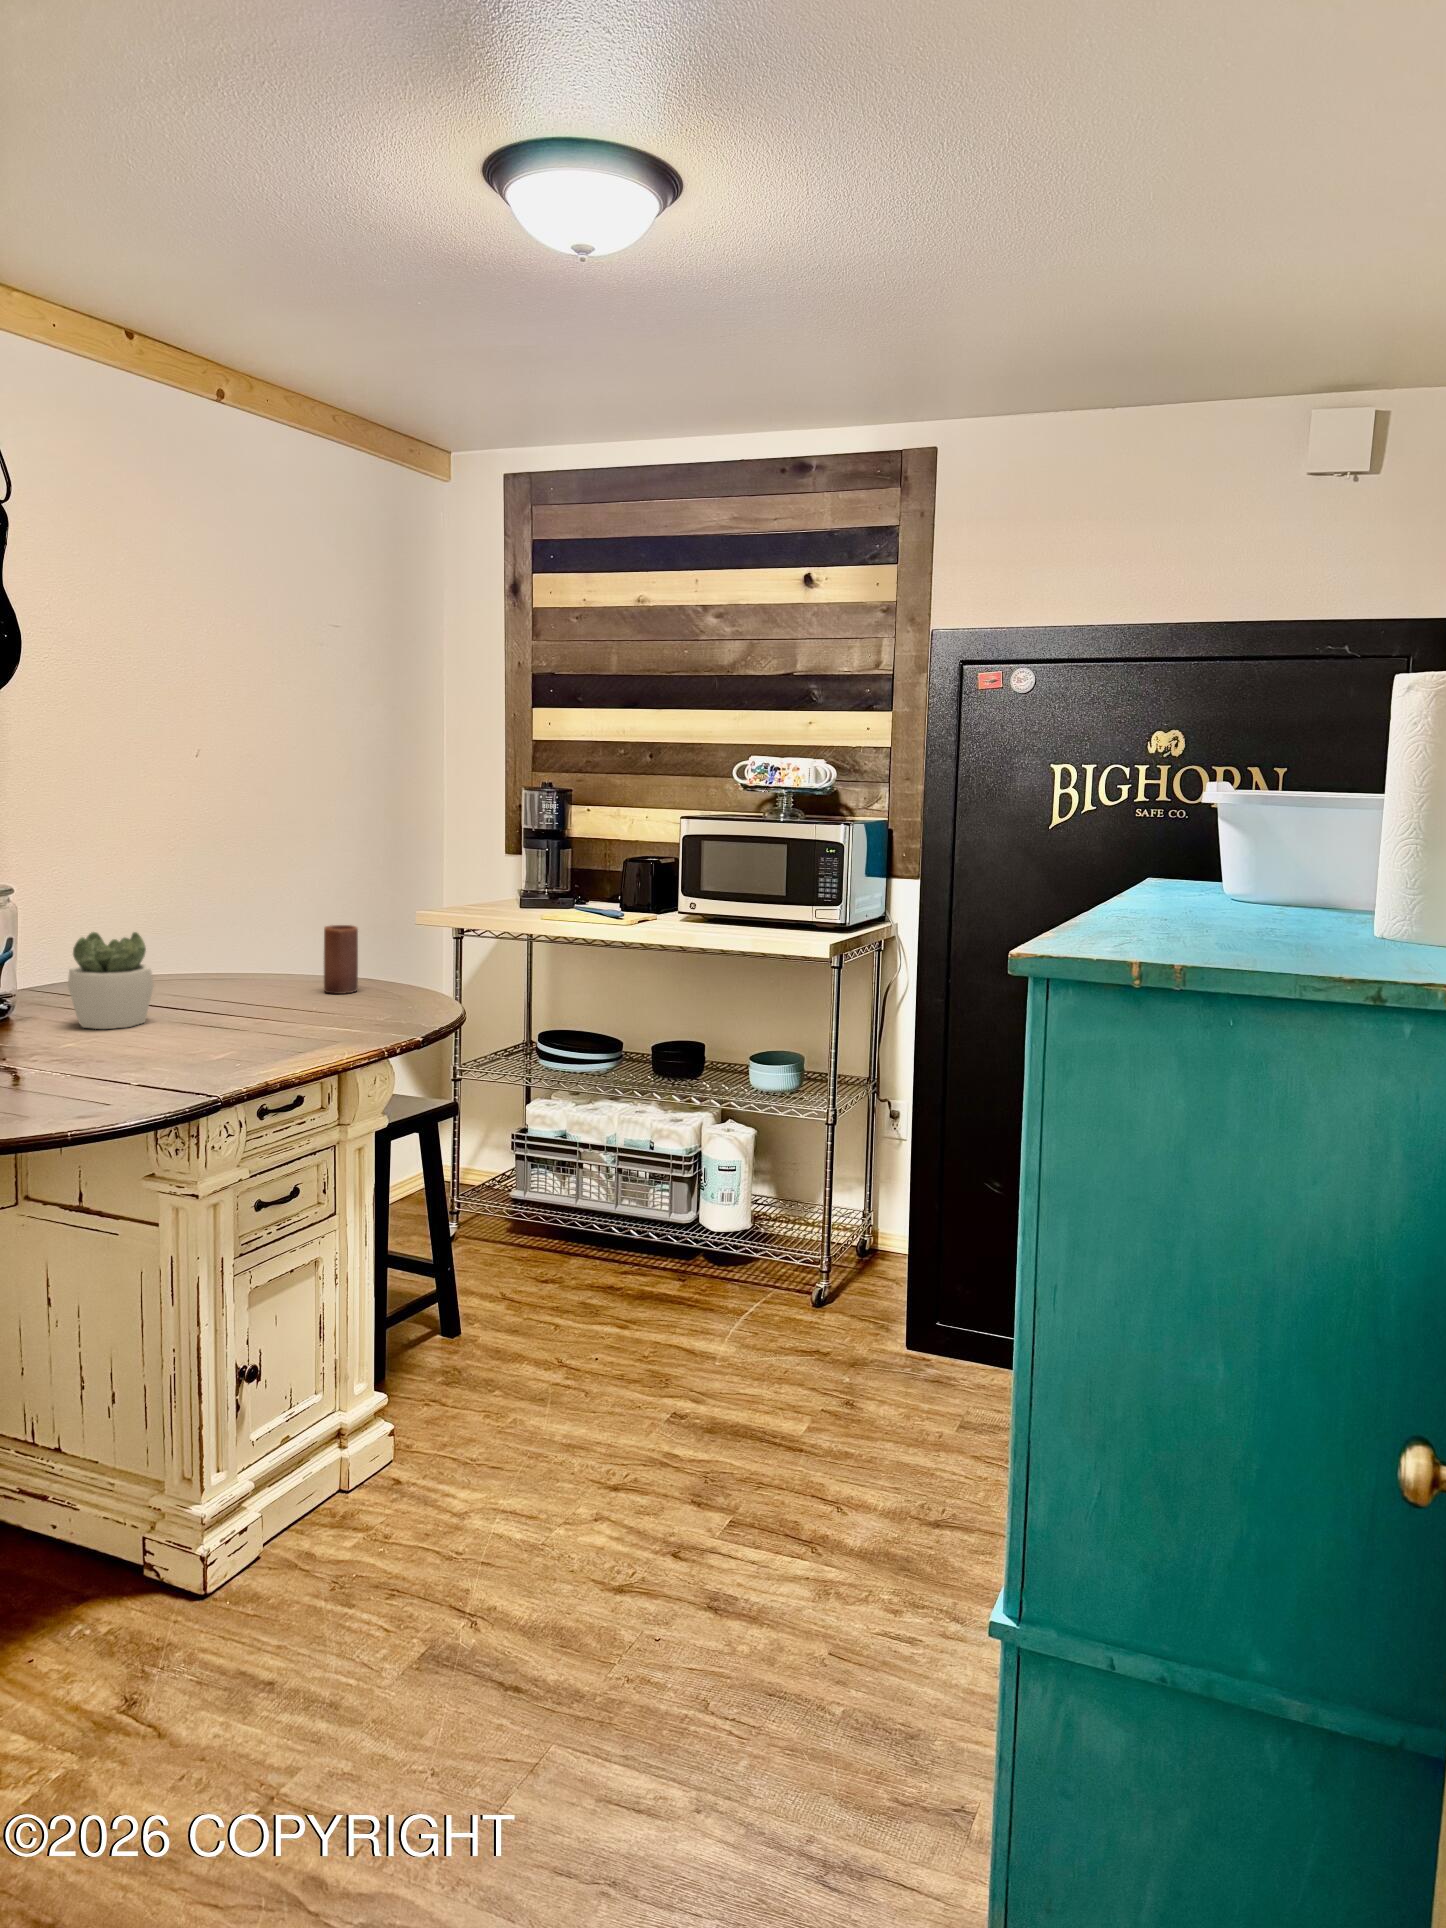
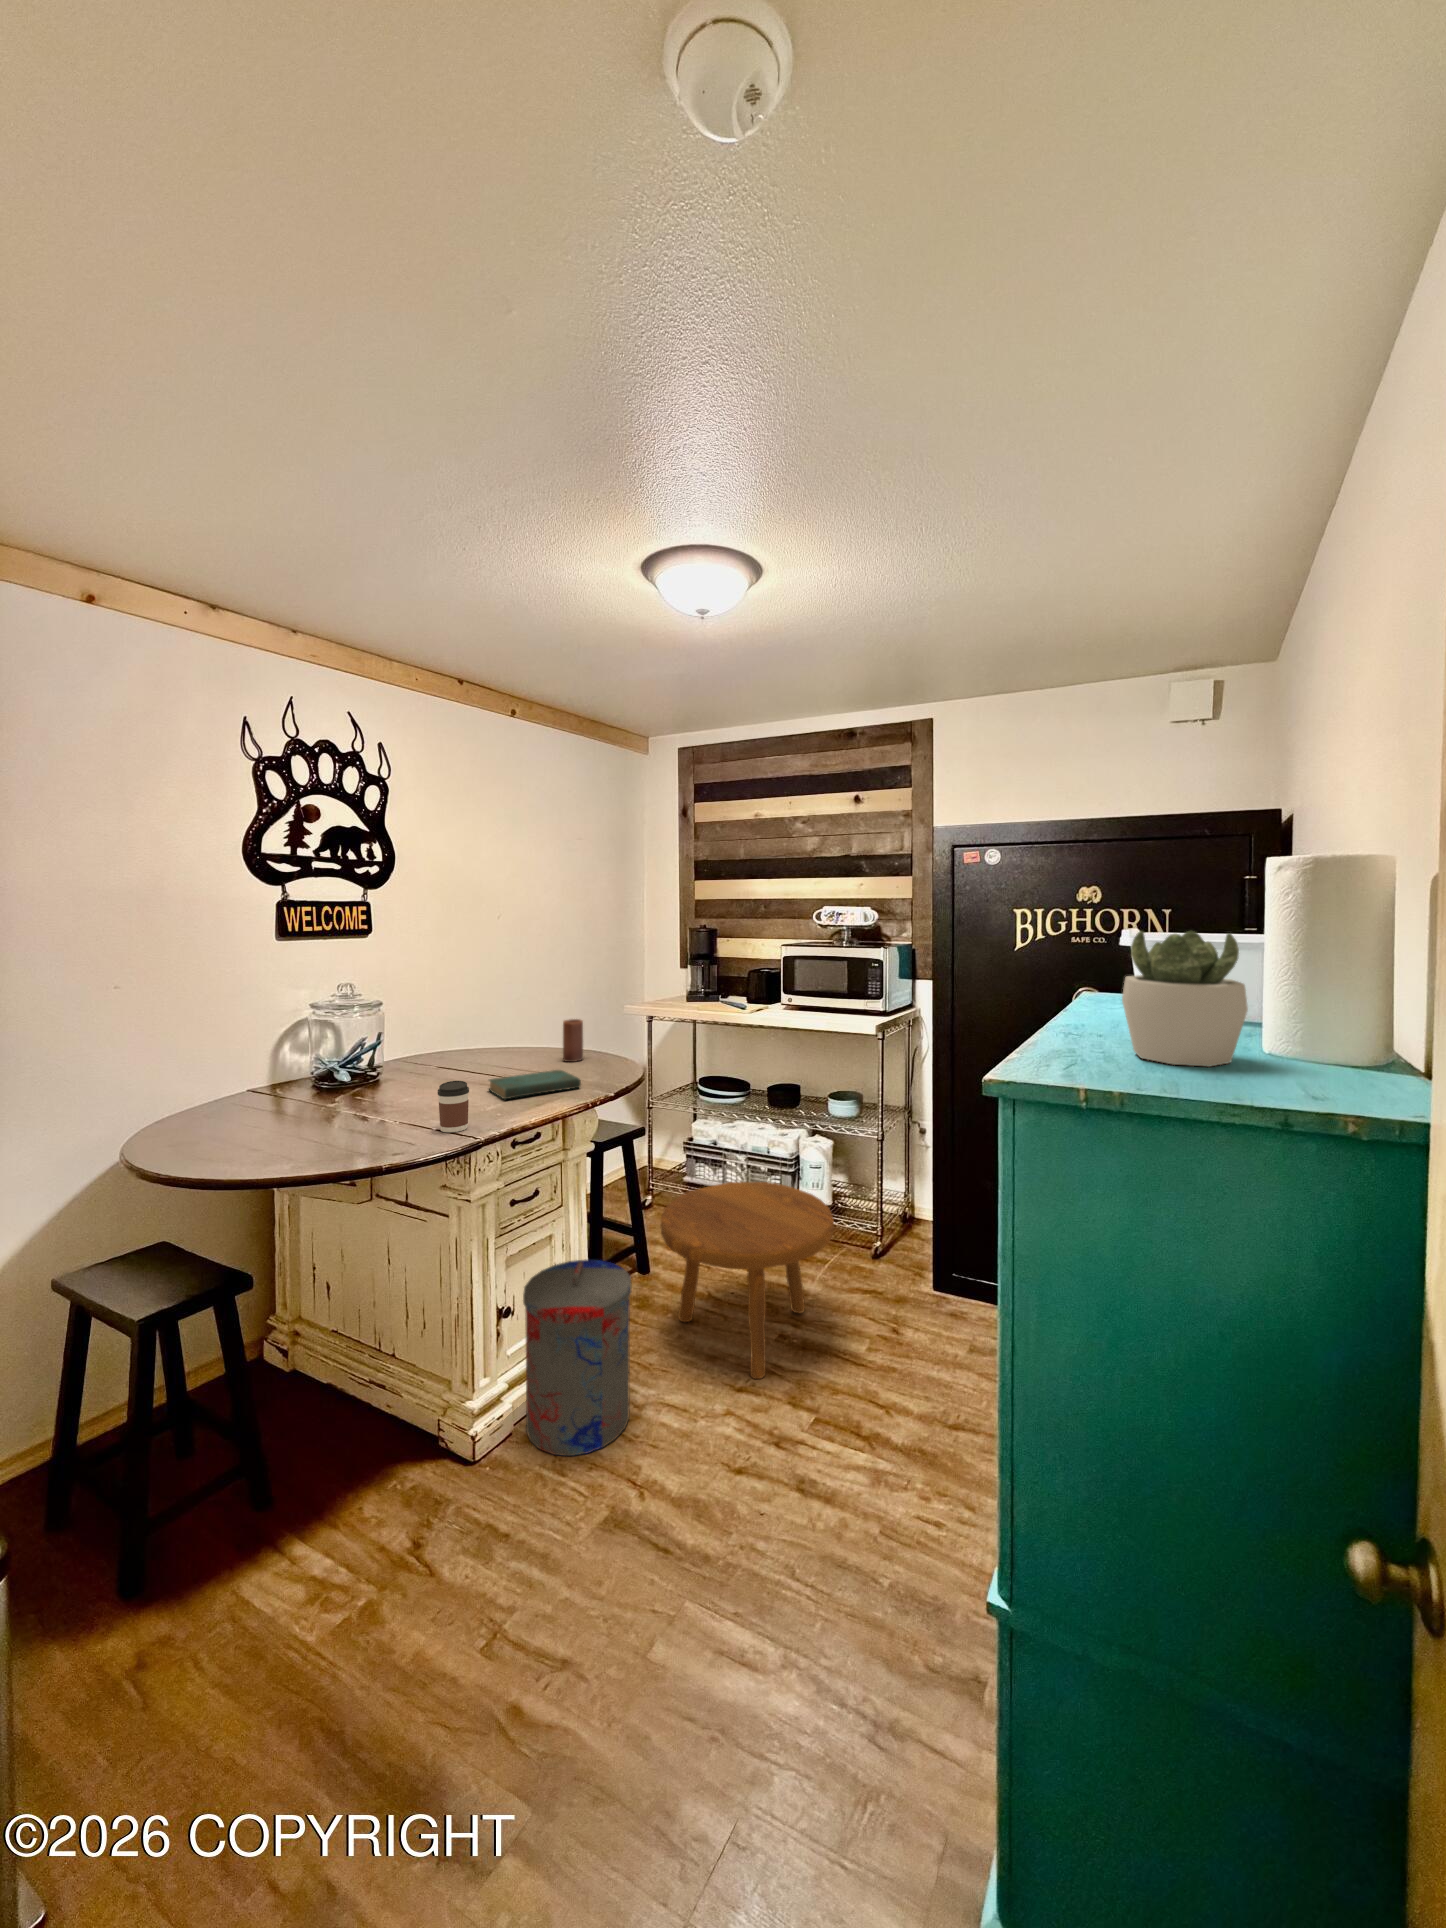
succulent plant: present [68,932,153,1029] -> present [1122,931,1248,1067]
book: none [207,1002,364,1043] -> present [489,1070,581,1099]
coffee cup: none [138,1007,191,1087] -> present [438,1081,469,1132]
footstool: none [489,1185,763,1471] -> present [660,1182,834,1379]
trash can: none [279,1295,452,1581] -> present [523,1260,632,1456]

